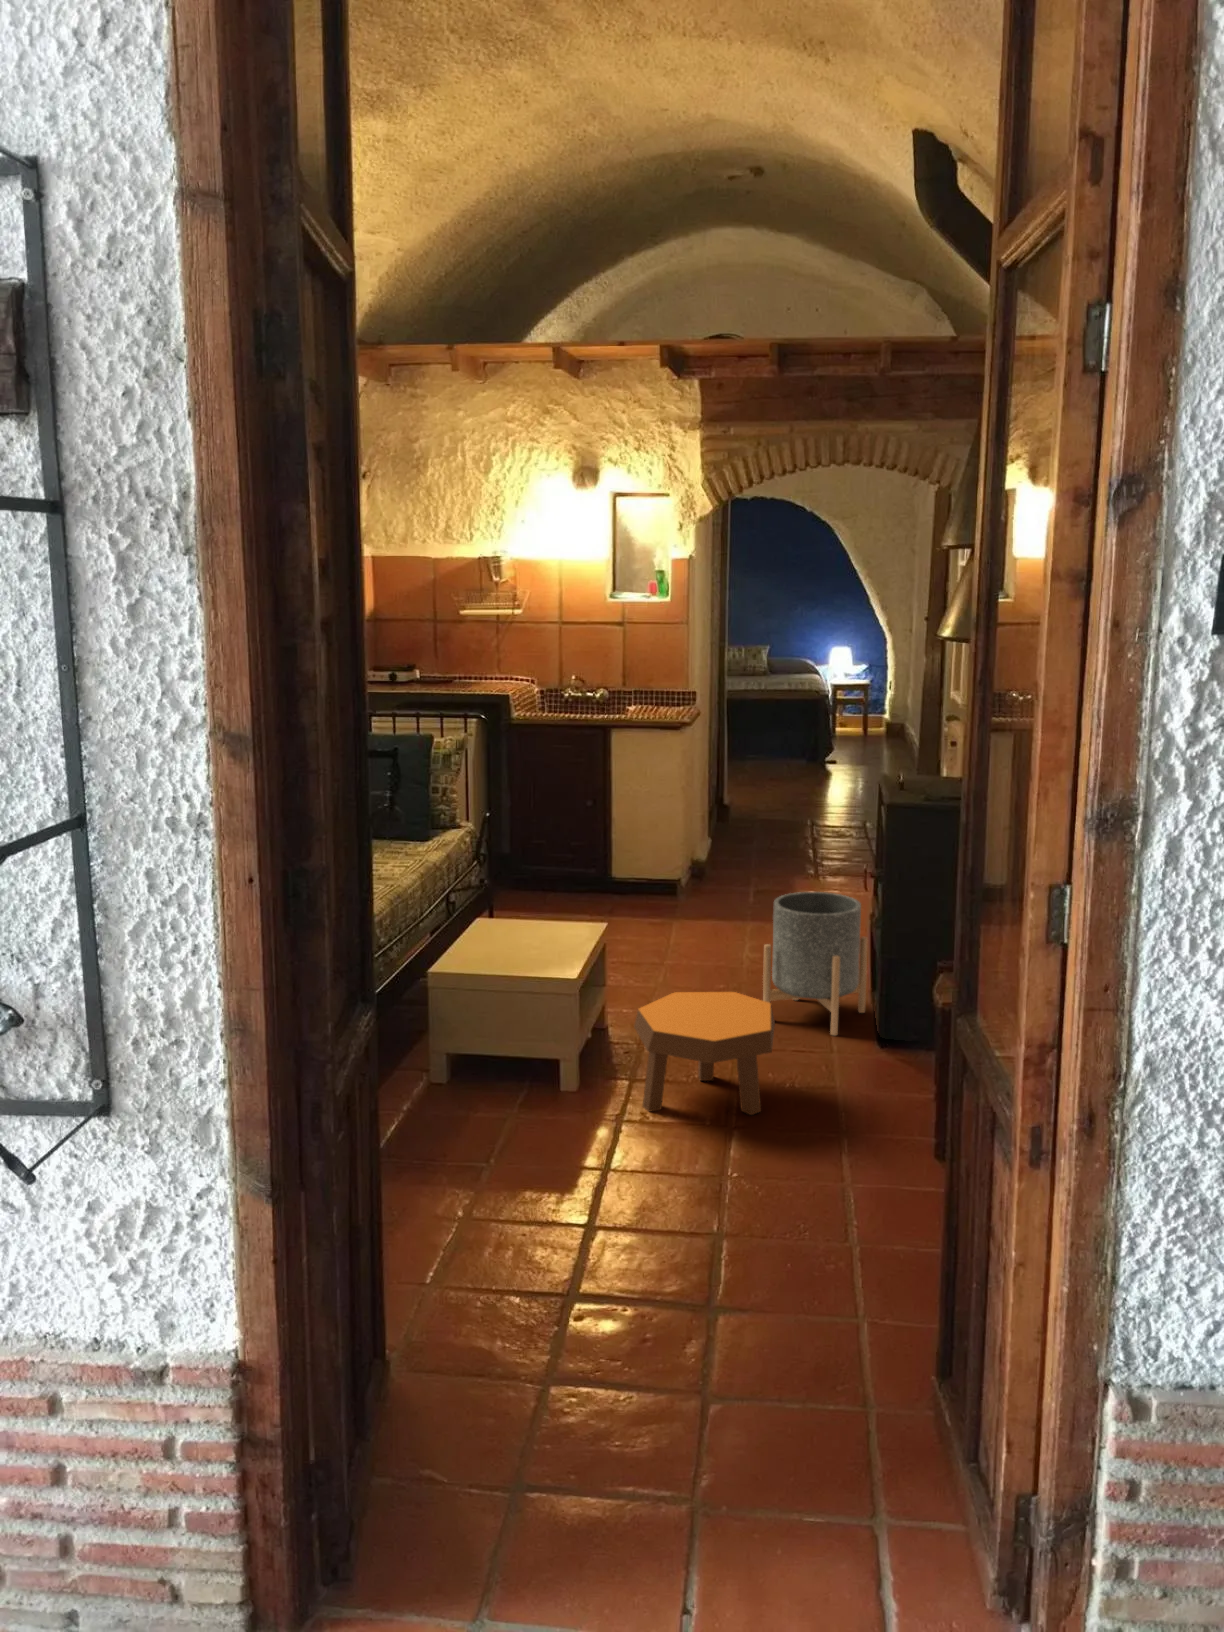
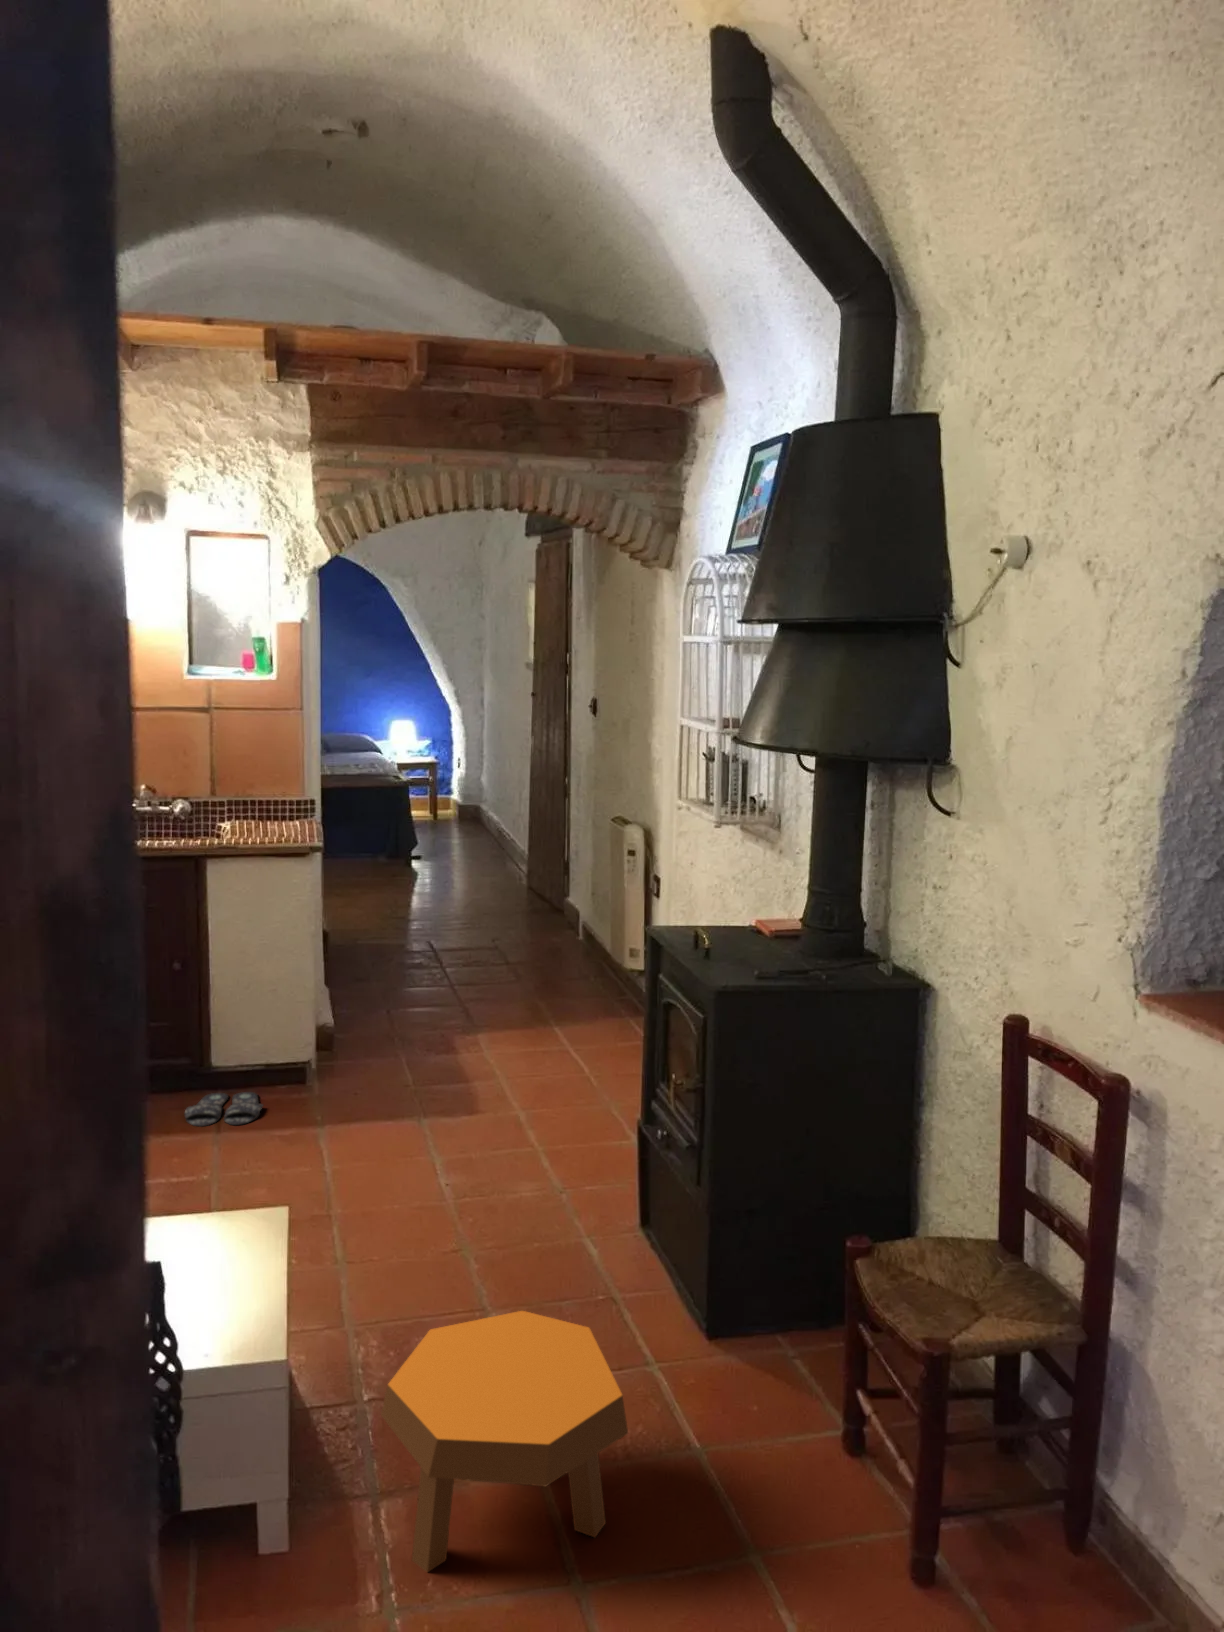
planter: present [763,892,868,1036] -> none [518,1101,650,1320]
slippers: none [590,896,644,914] -> present [185,1092,263,1127]

